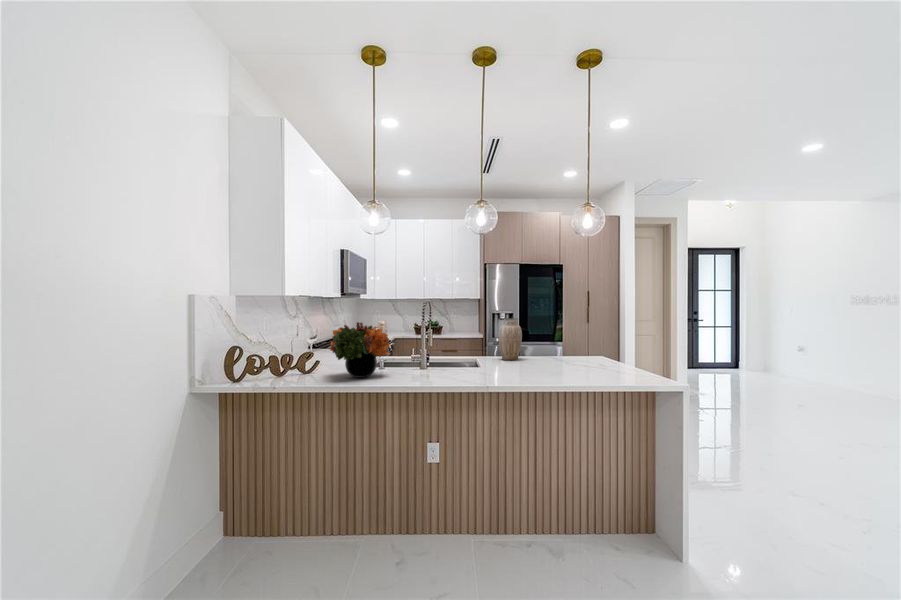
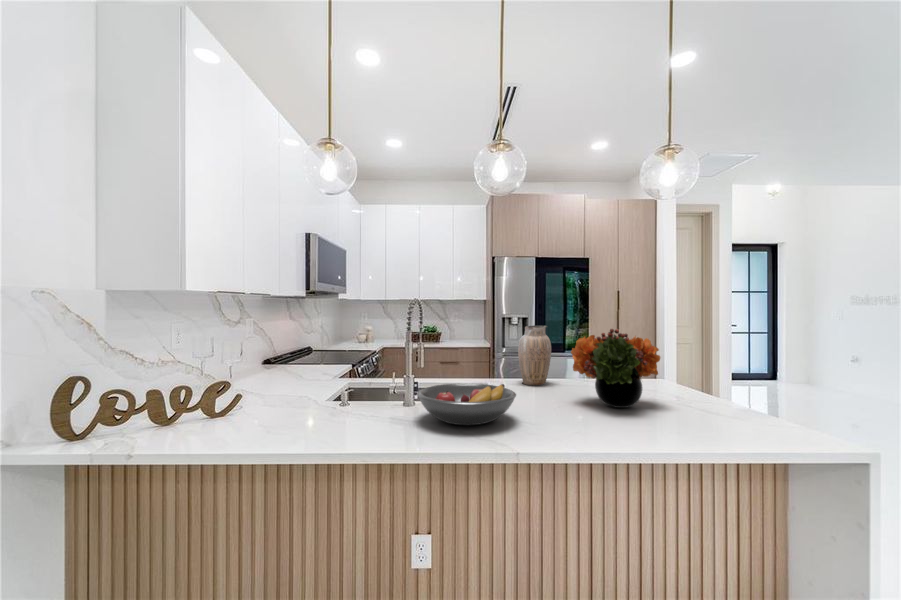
flower arrangement: present [330,322,390,378] -> present [571,329,660,408]
fruit bowl: none [430,354,491,377] -> present [417,383,516,425]

